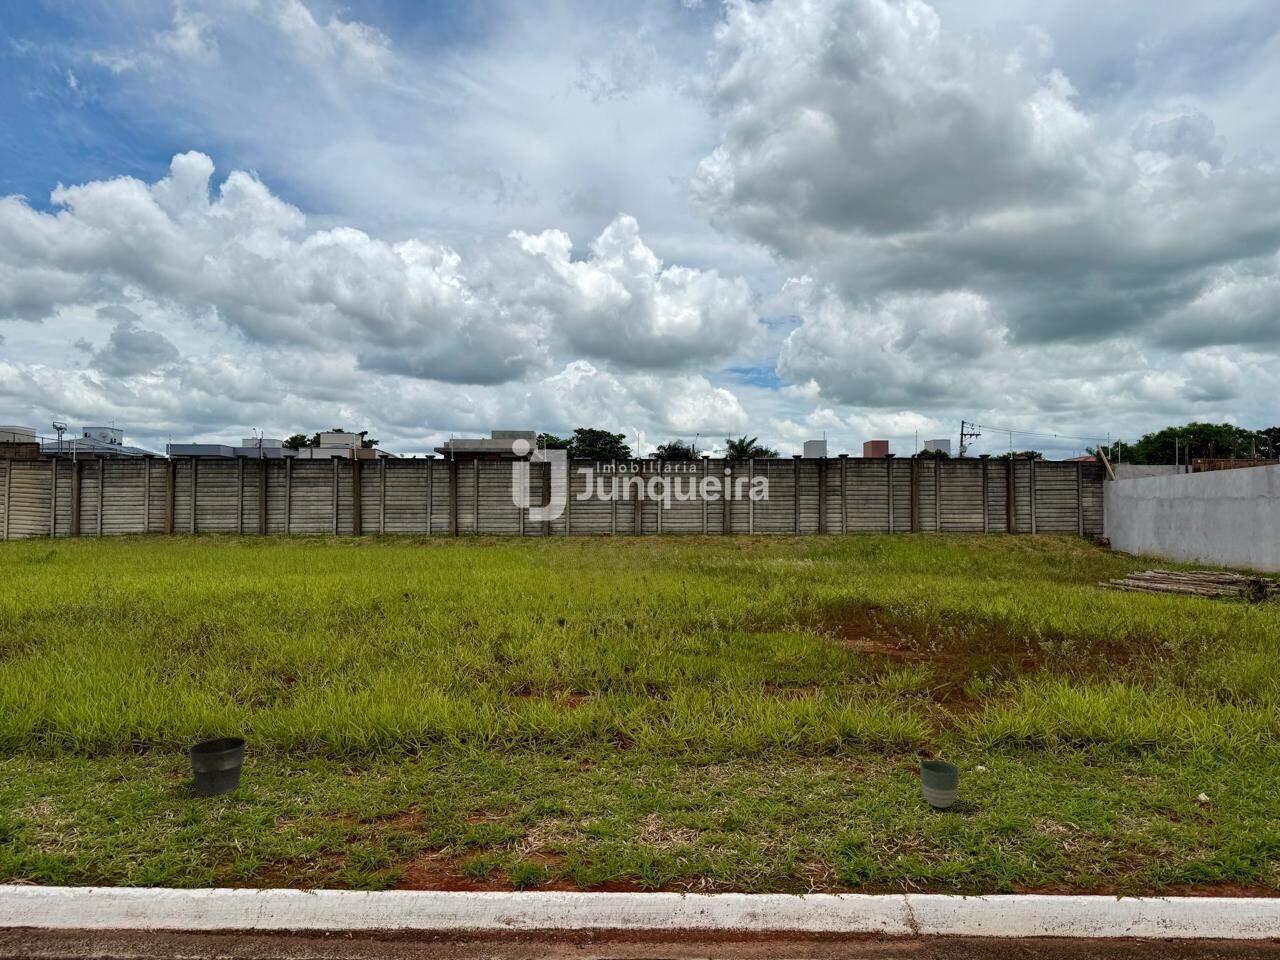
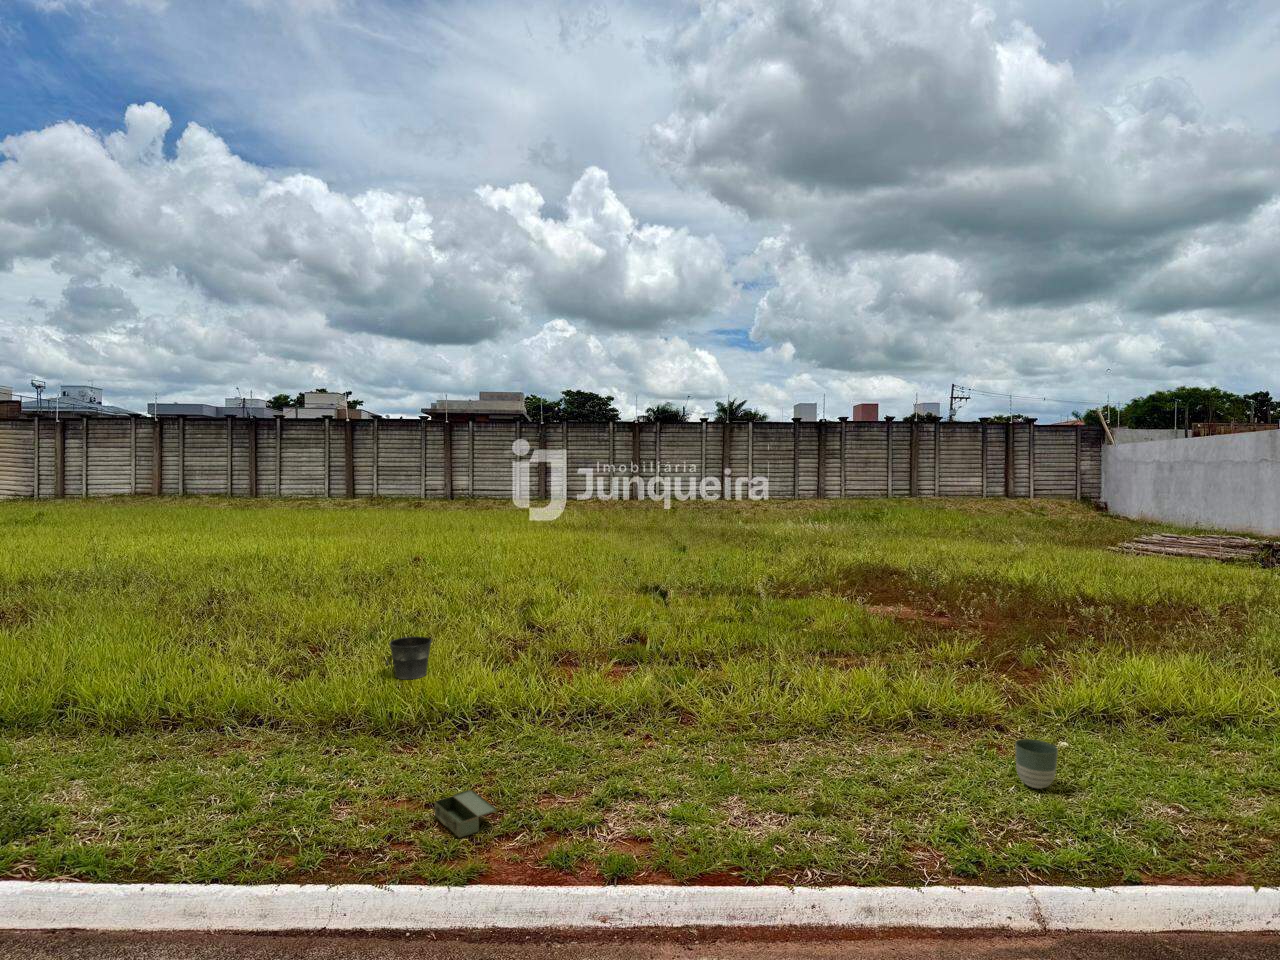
bucket: present [183,737,247,795] -> present [386,636,432,679]
toolbox: none [368,805,424,849] -> present [435,790,497,838]

